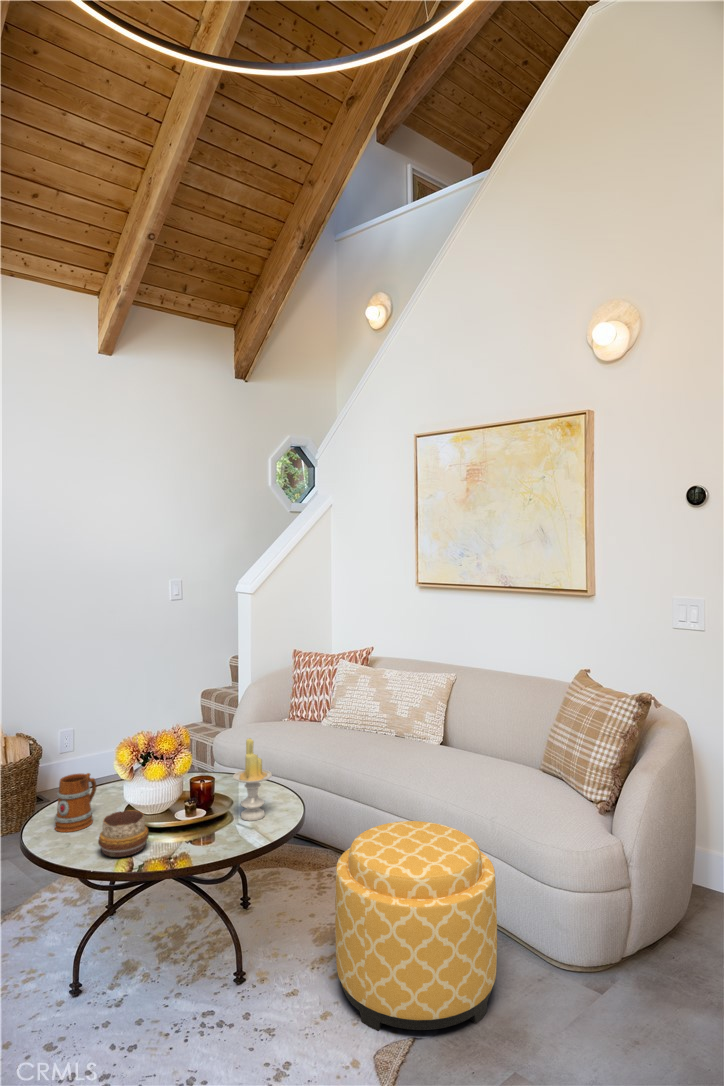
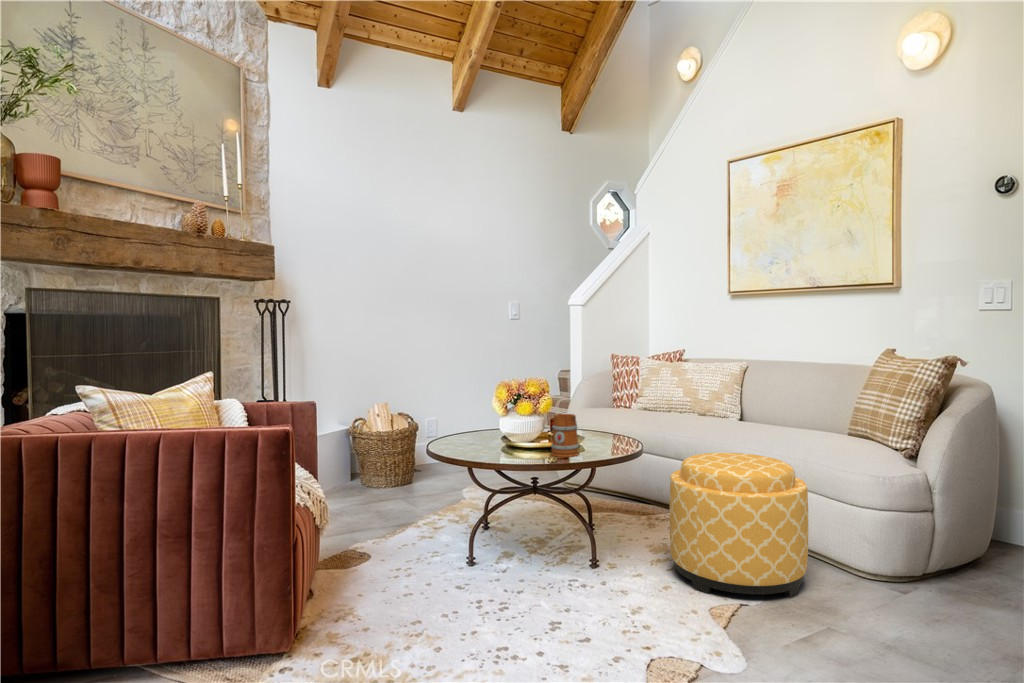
candle: present [233,738,272,821] -> none [584,384,615,446]
mug: present [55,773,97,832] -> present [551,414,579,457]
decorative bowl: present [98,810,149,857] -> none [490,427,525,456]

